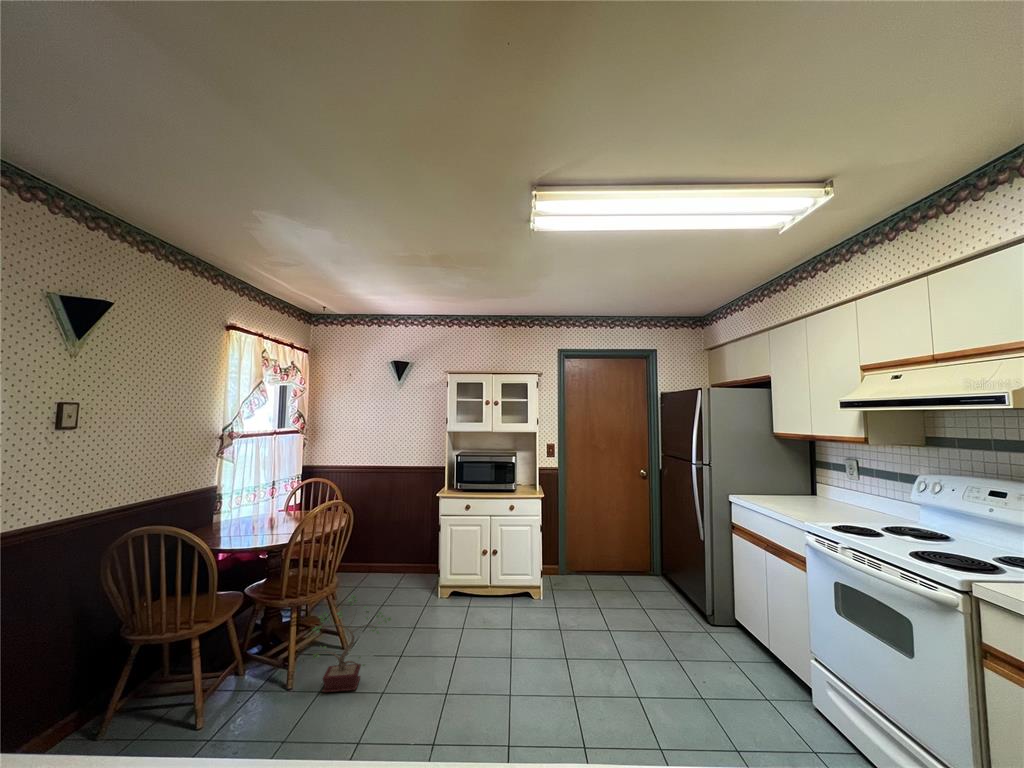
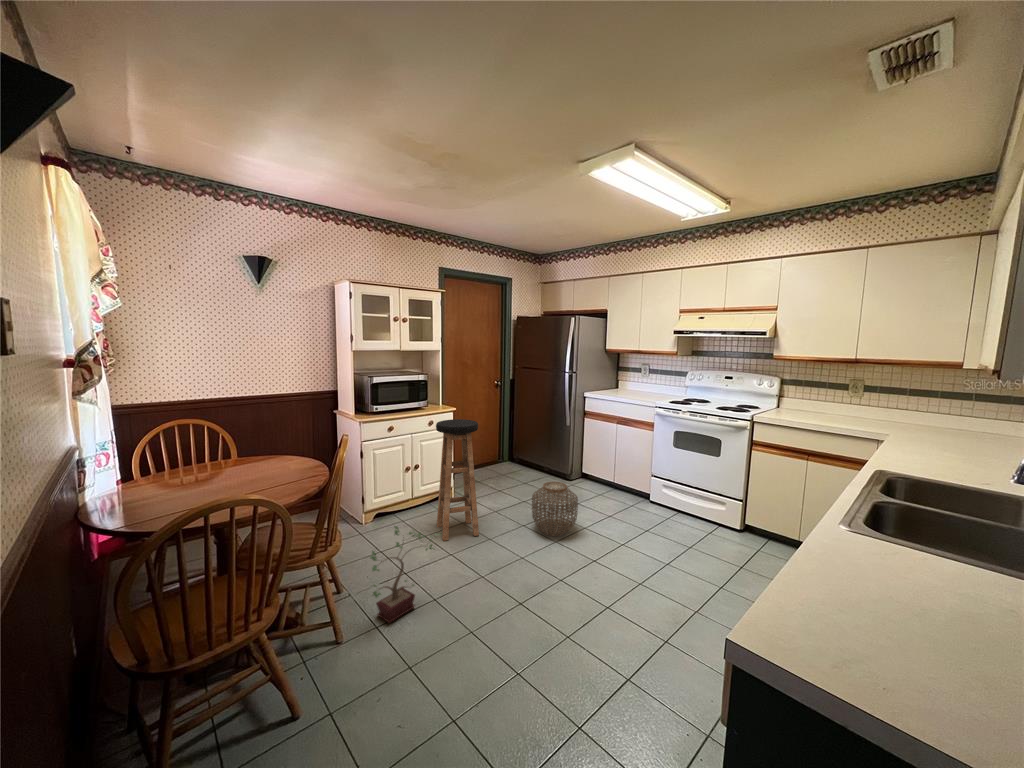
bar stool: none [469,504,521,648] -> present [436,419,479,541]
woven basket: none [560,608,623,693] -> present [532,482,578,536]

